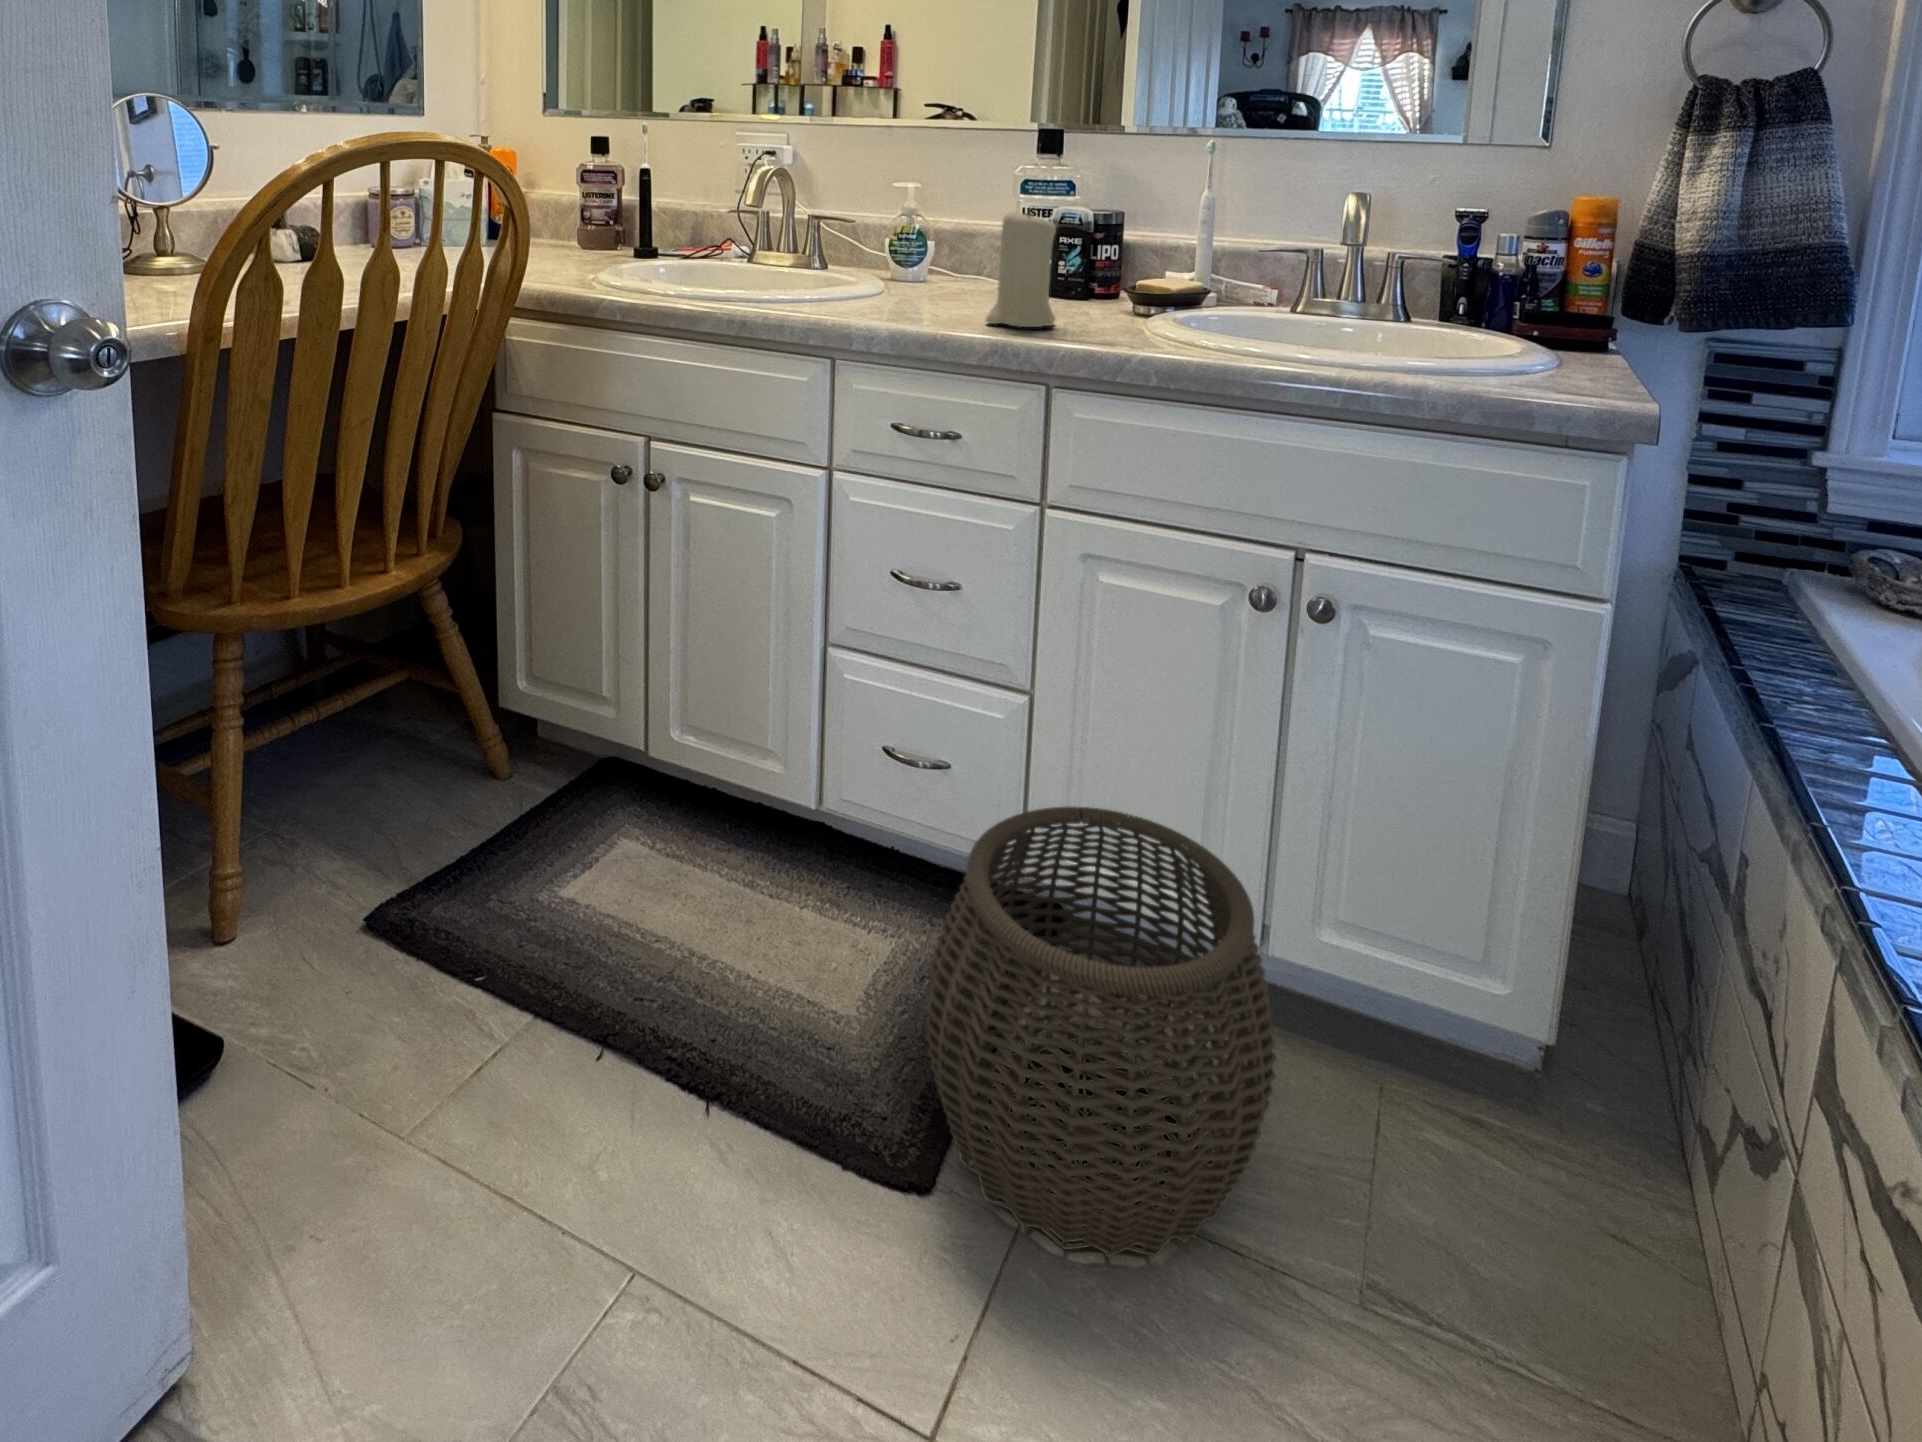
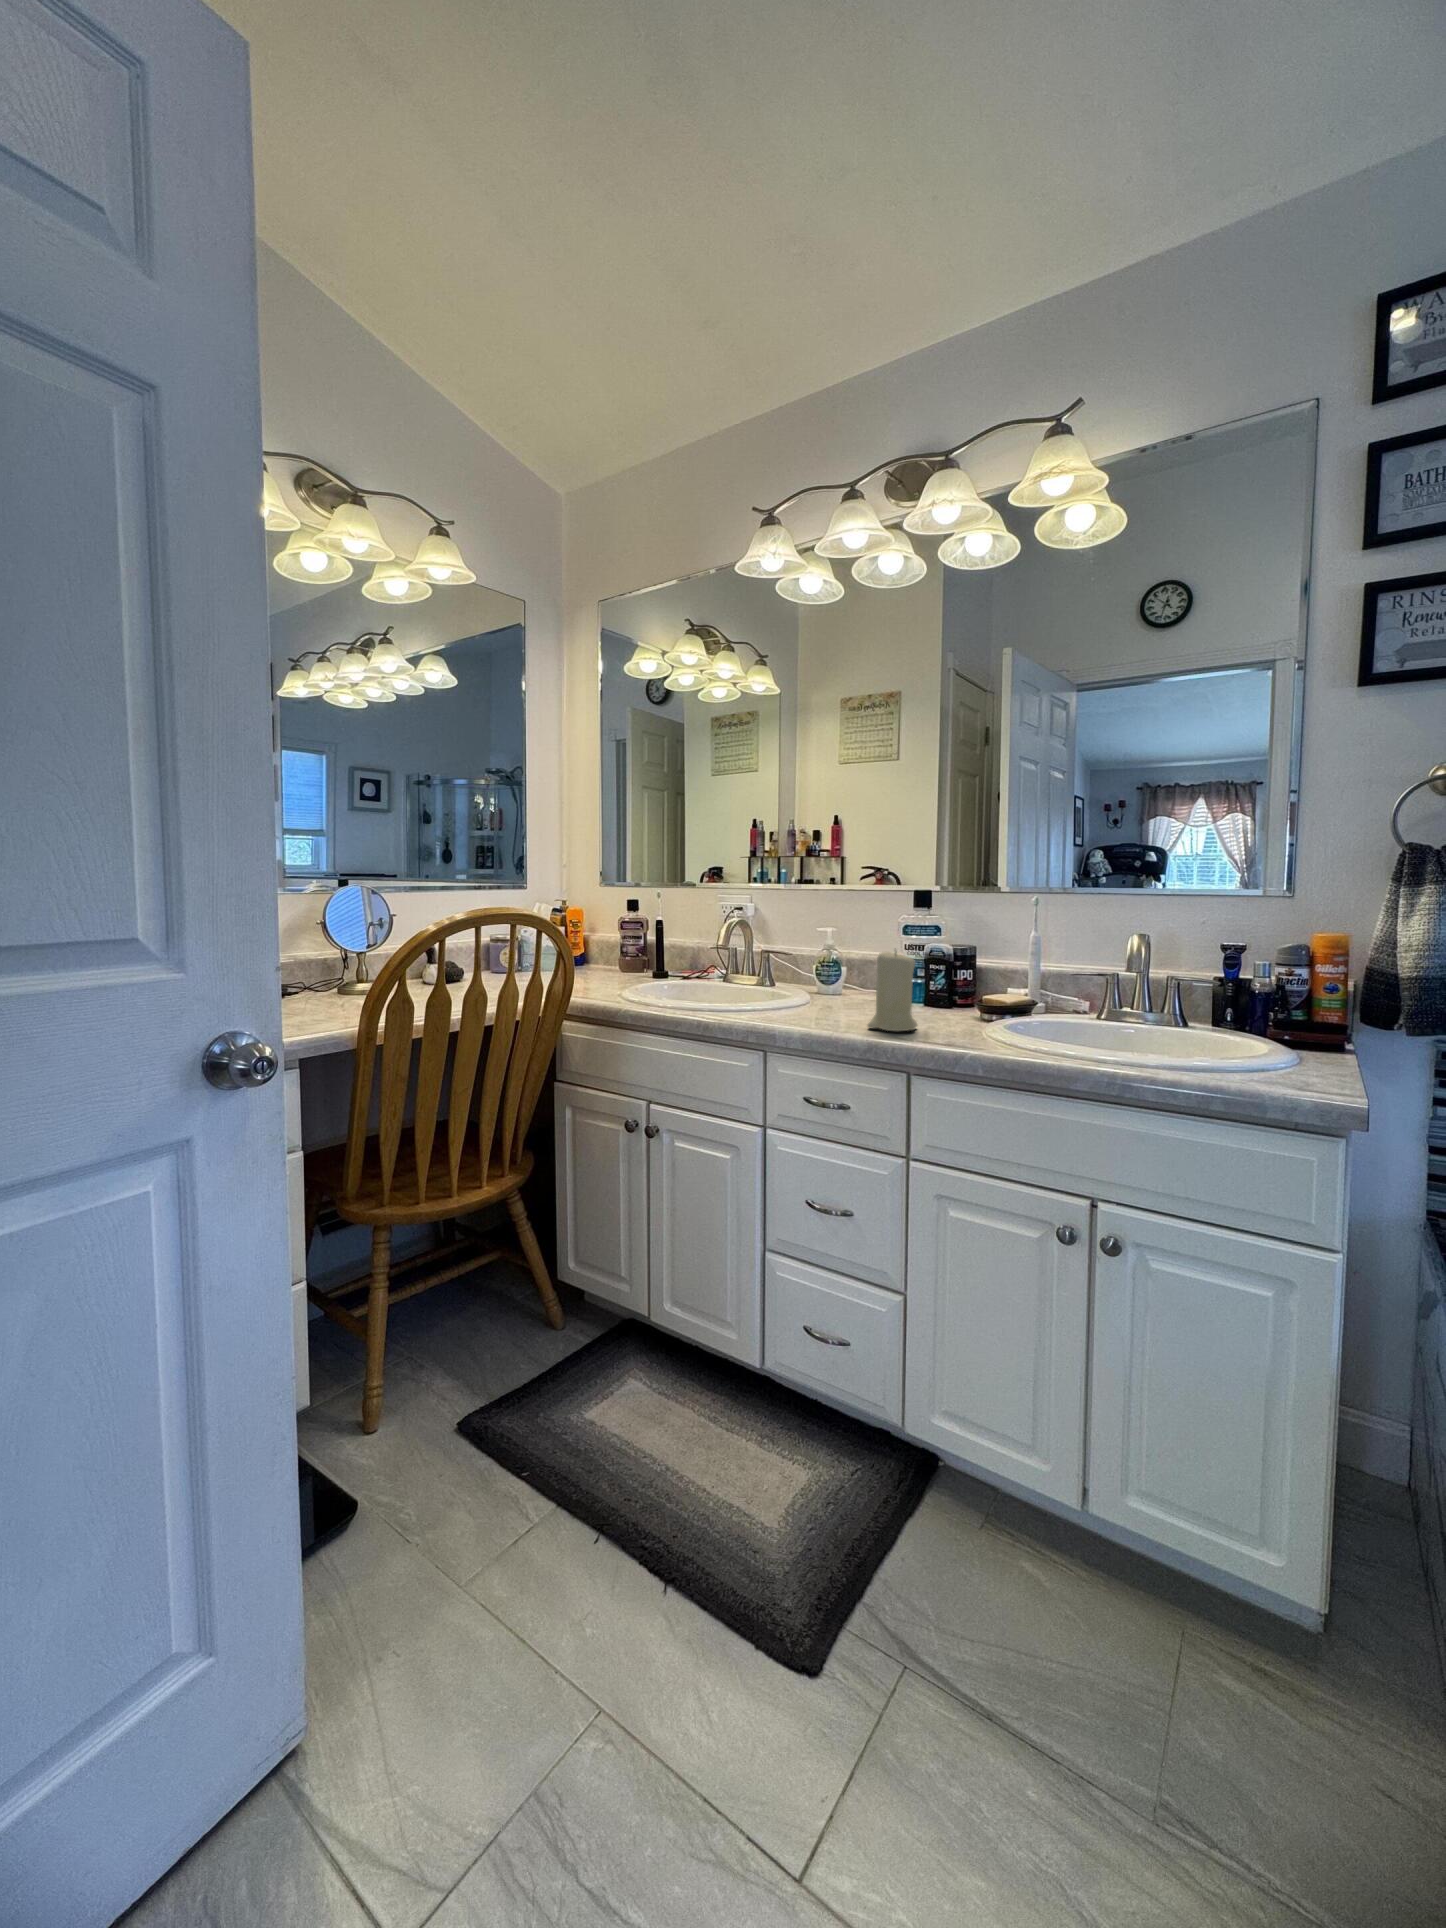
woven basket: present [926,807,1276,1257] -> none [816,1383,1081,1749]

